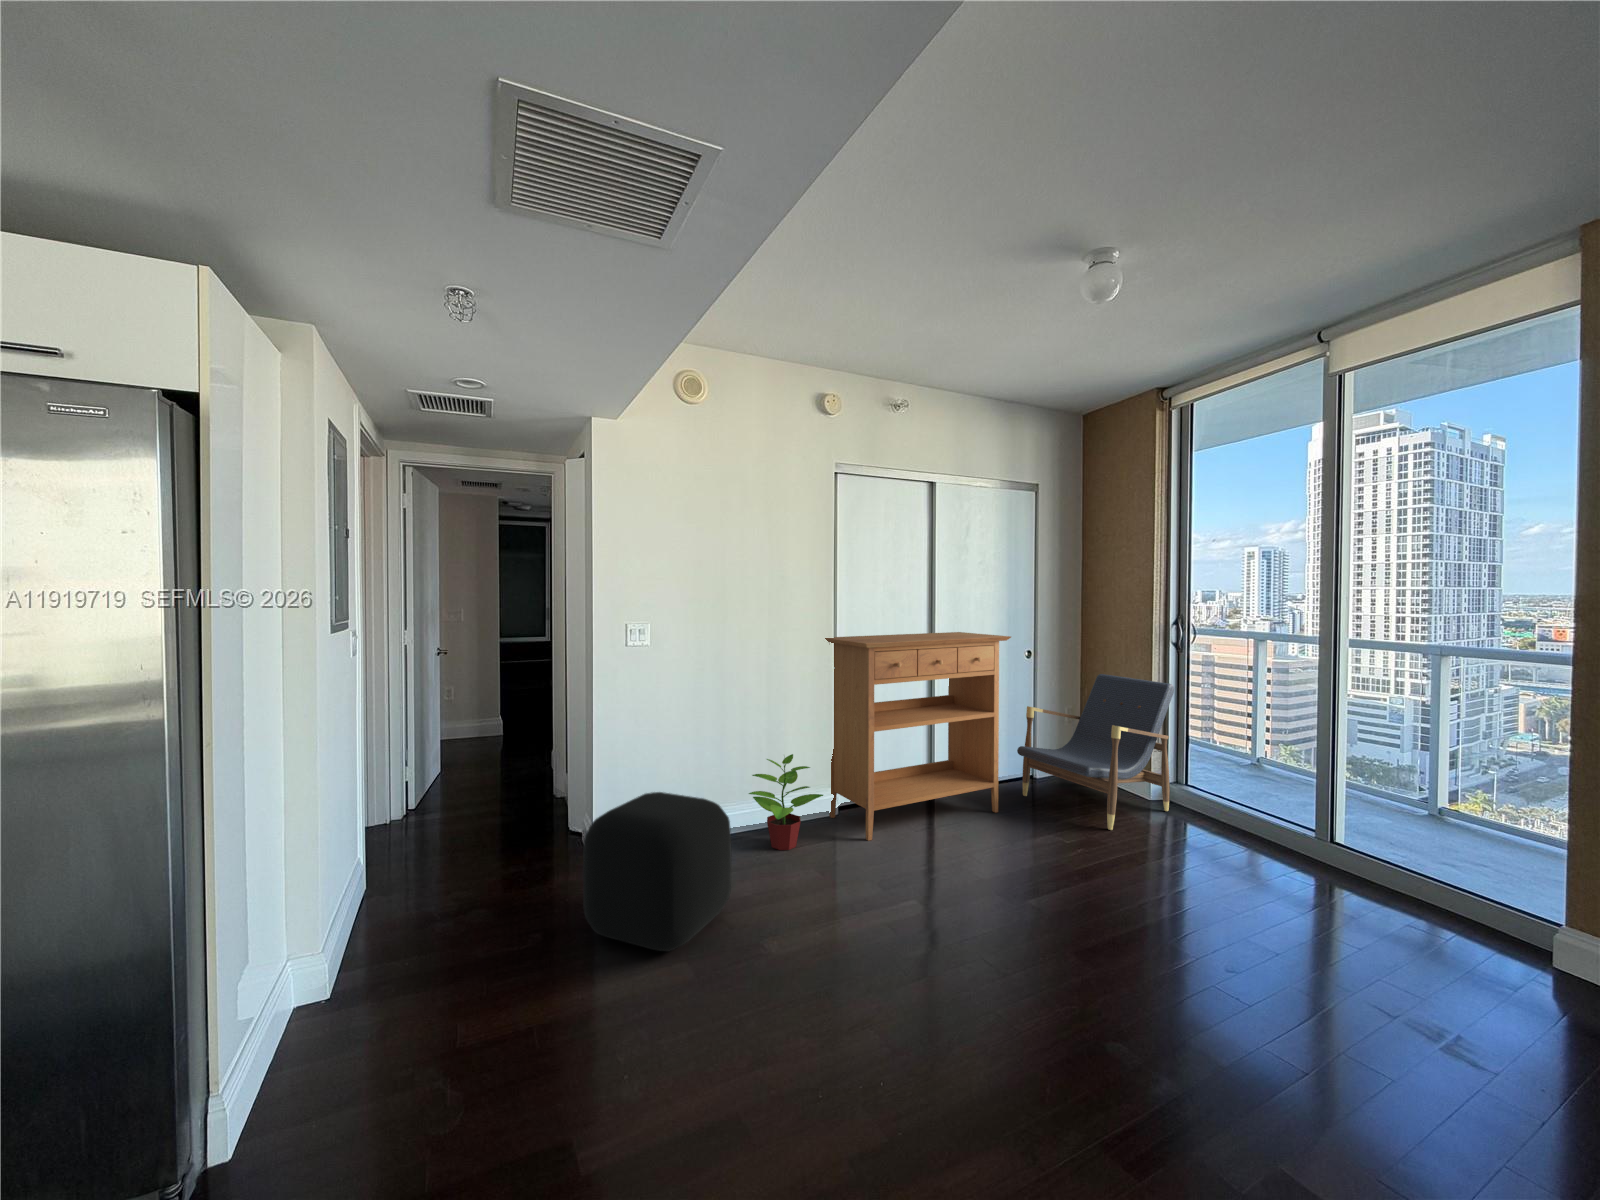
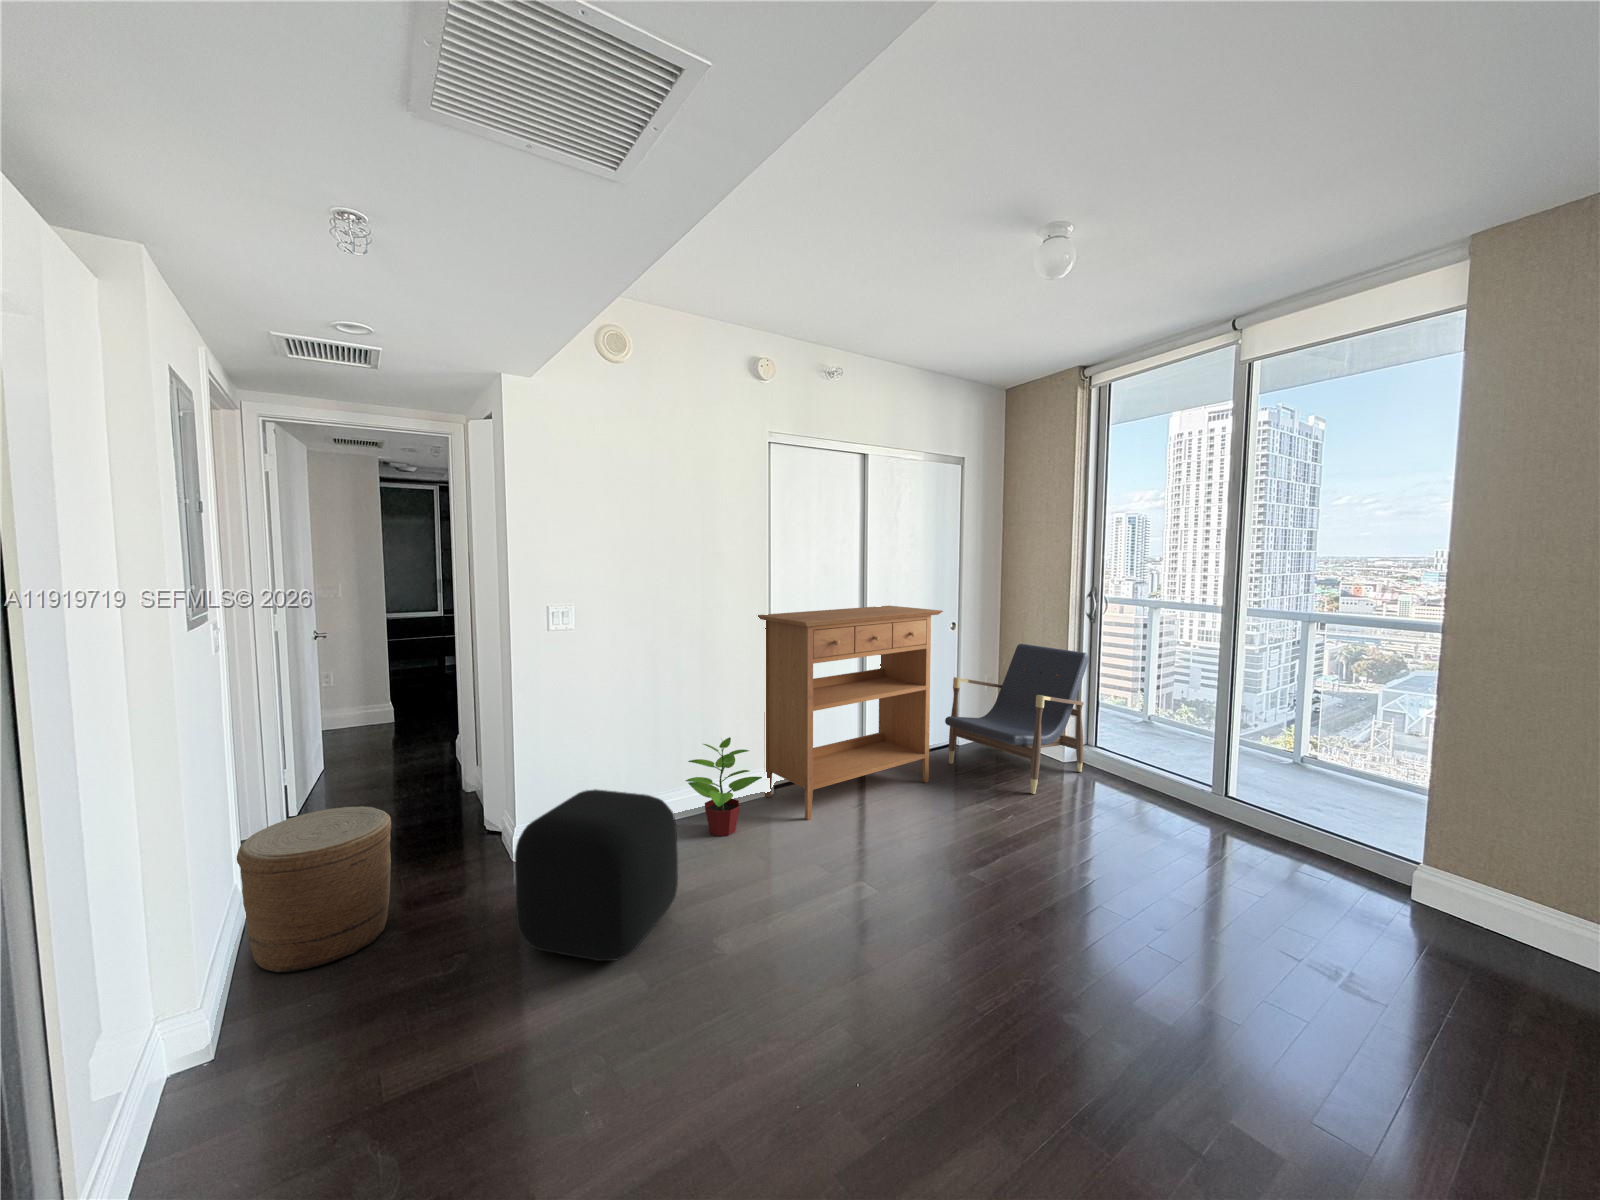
woven basket: none [359,796,484,936] -> present [237,806,391,972]

